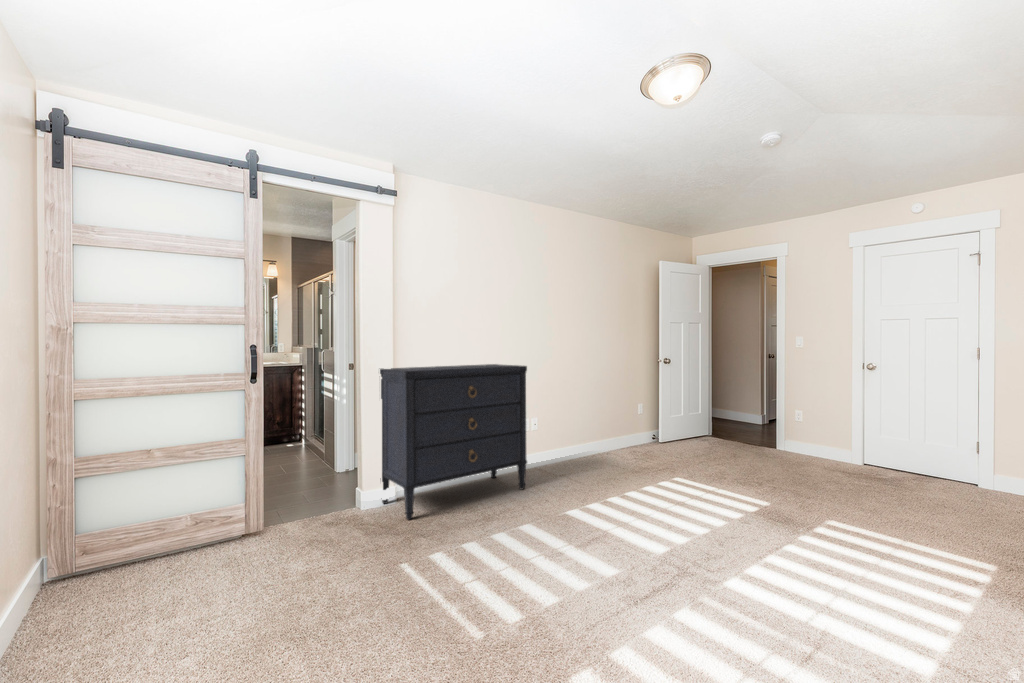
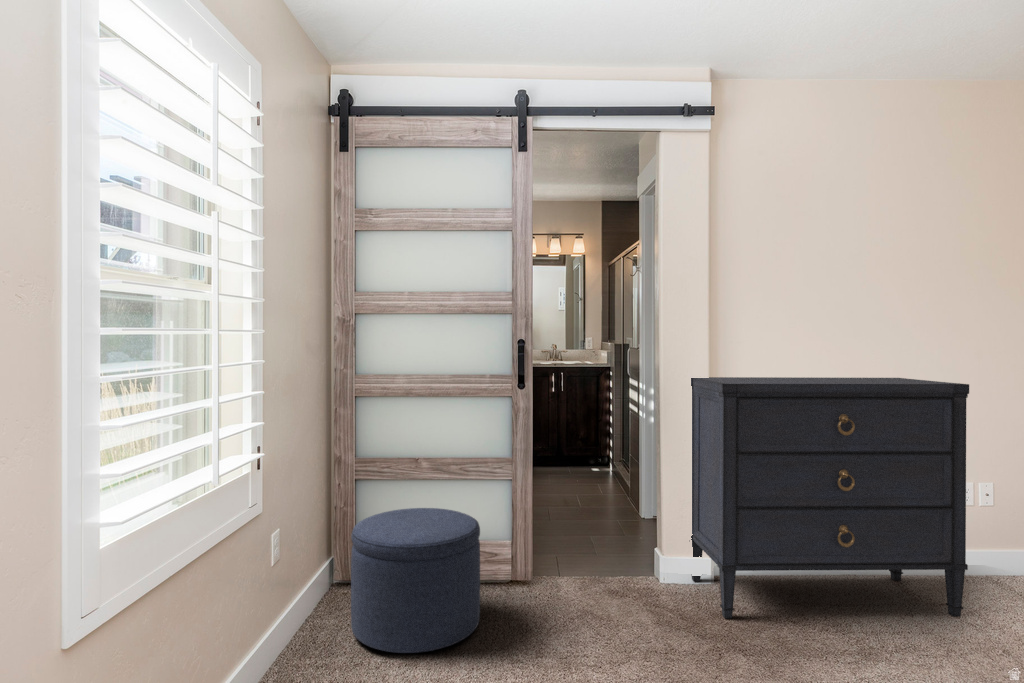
ottoman: none [88,487,226,618] -> present [351,508,480,653]

